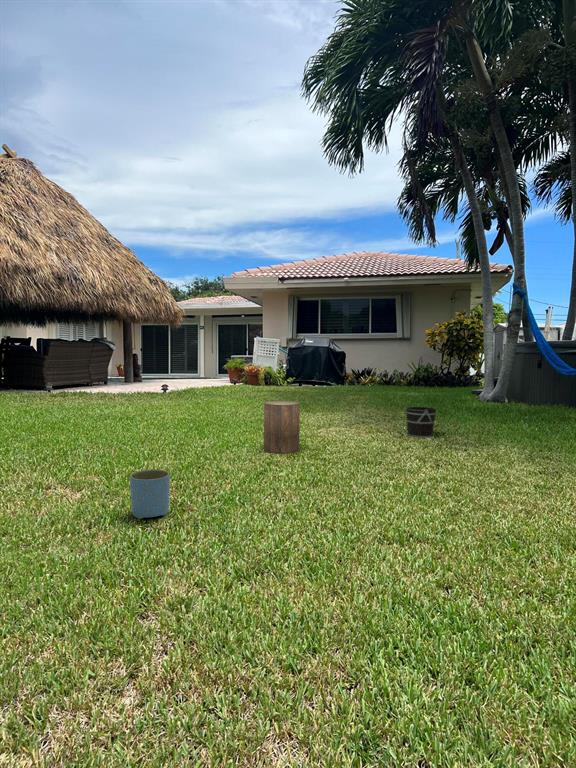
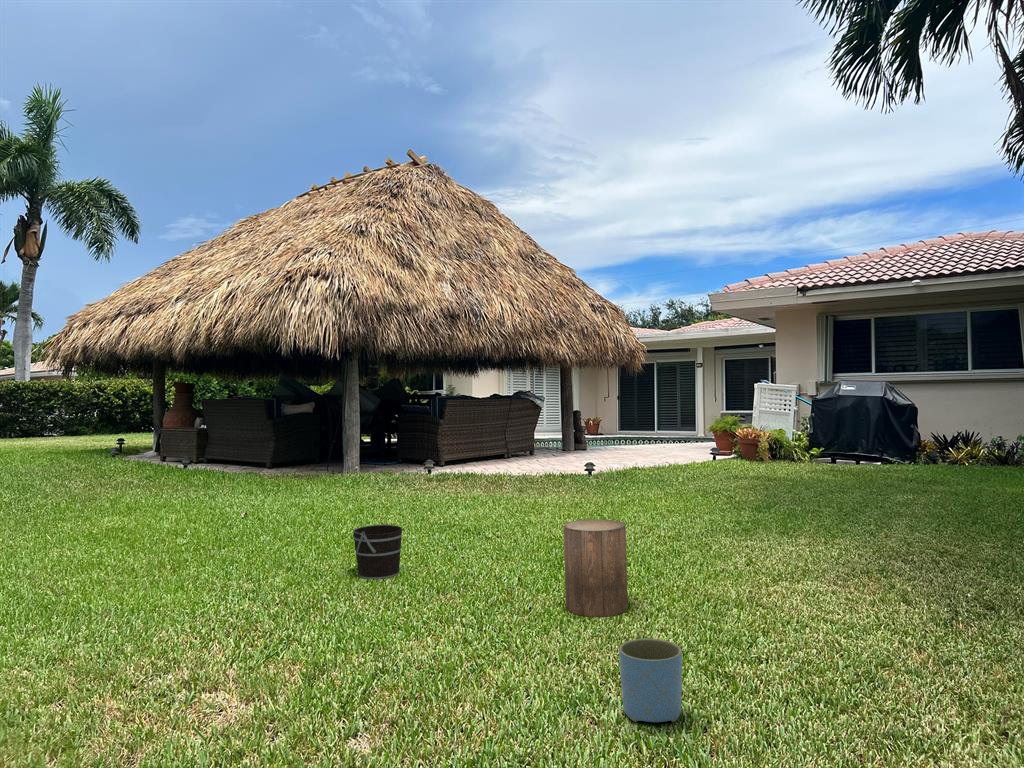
bucket: present [406,406,436,437] -> present [353,523,402,579]
planter: present [130,469,170,519] -> present [619,638,682,722]

